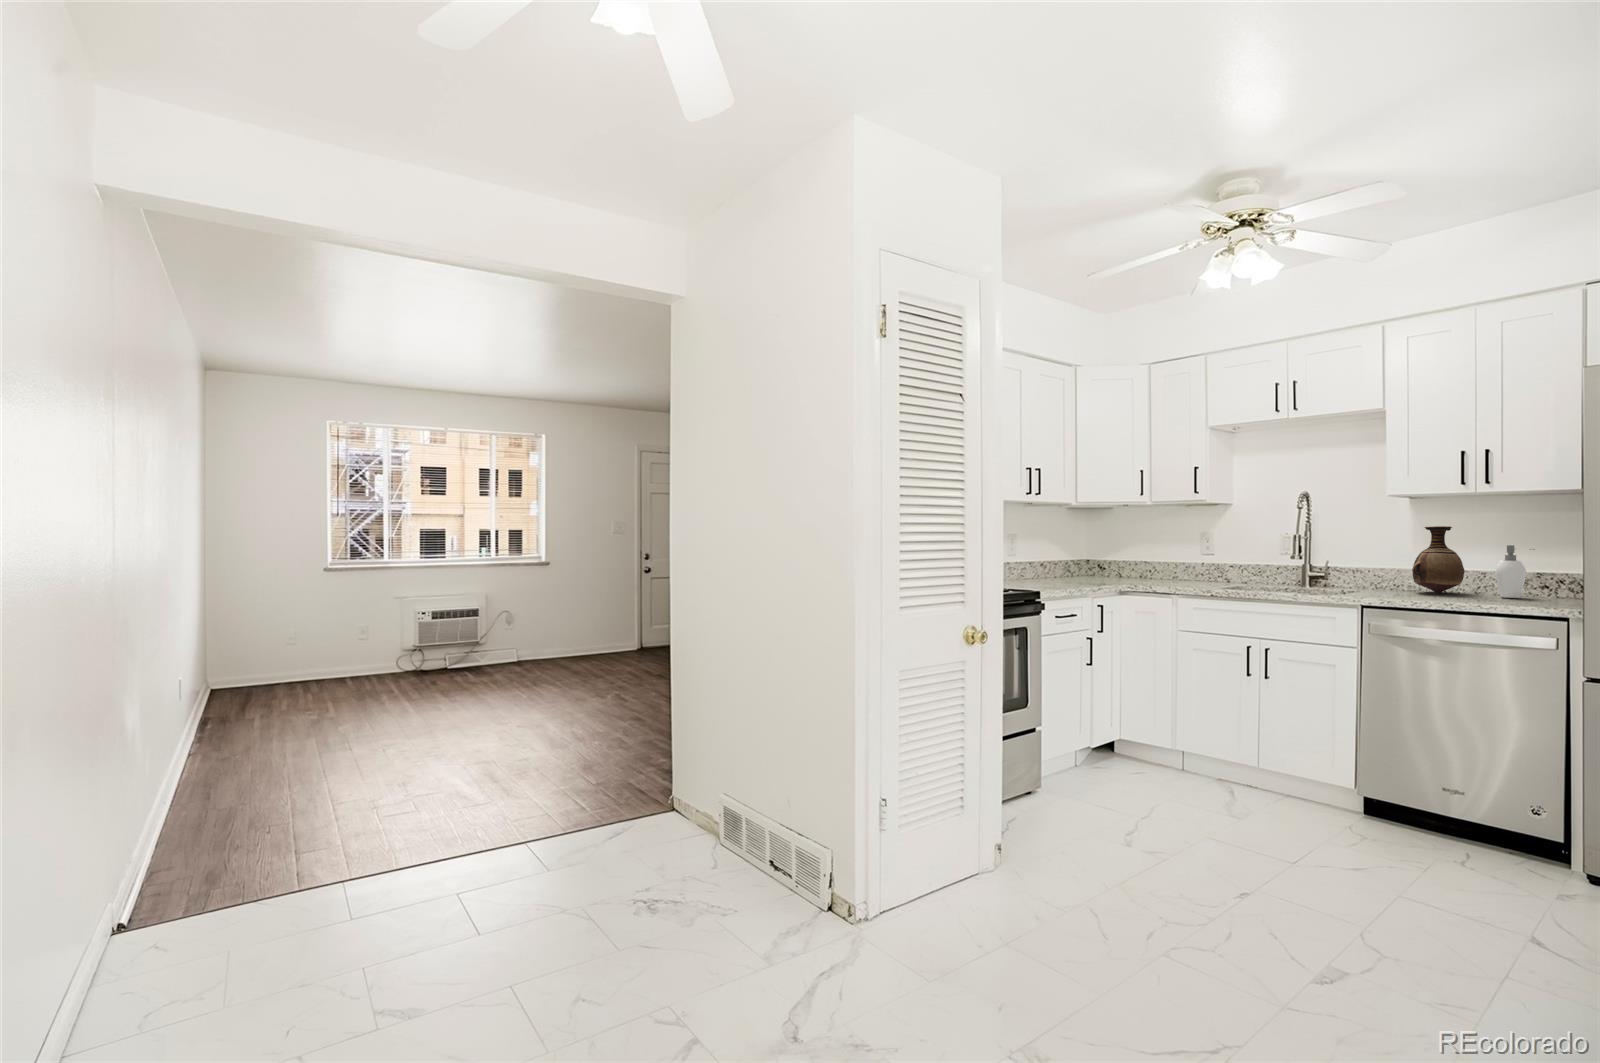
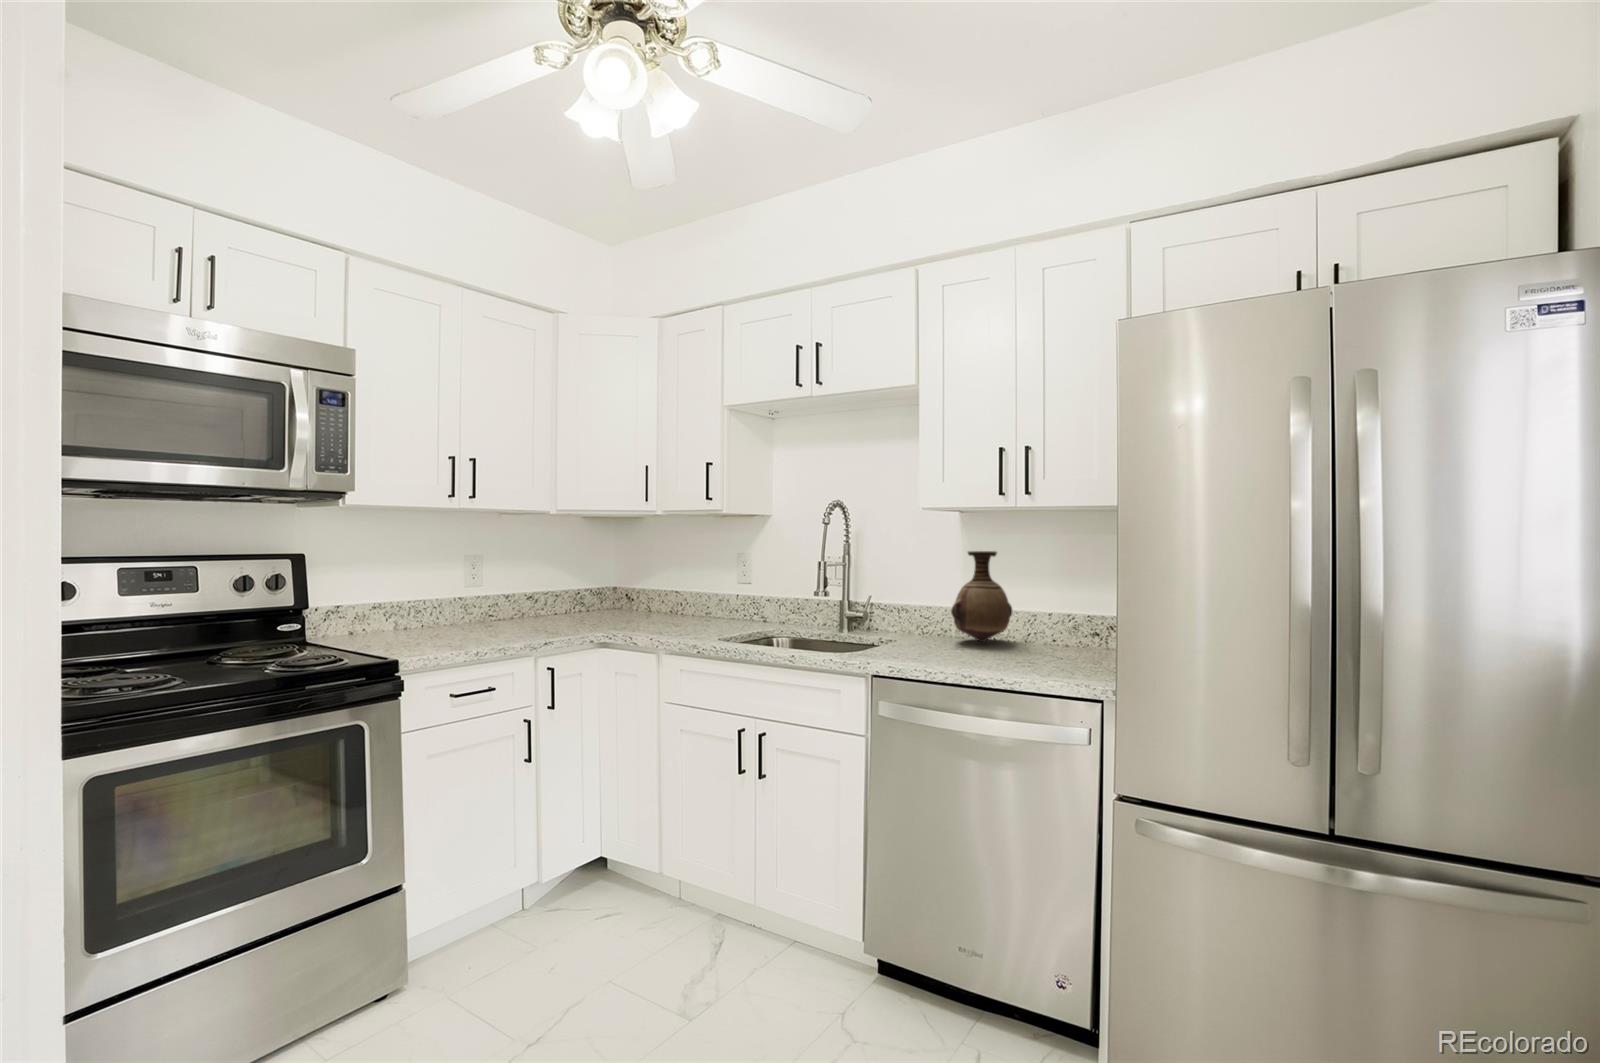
soap dispenser: present [1495,545,1535,598] -> none [1041,579,1083,651]

